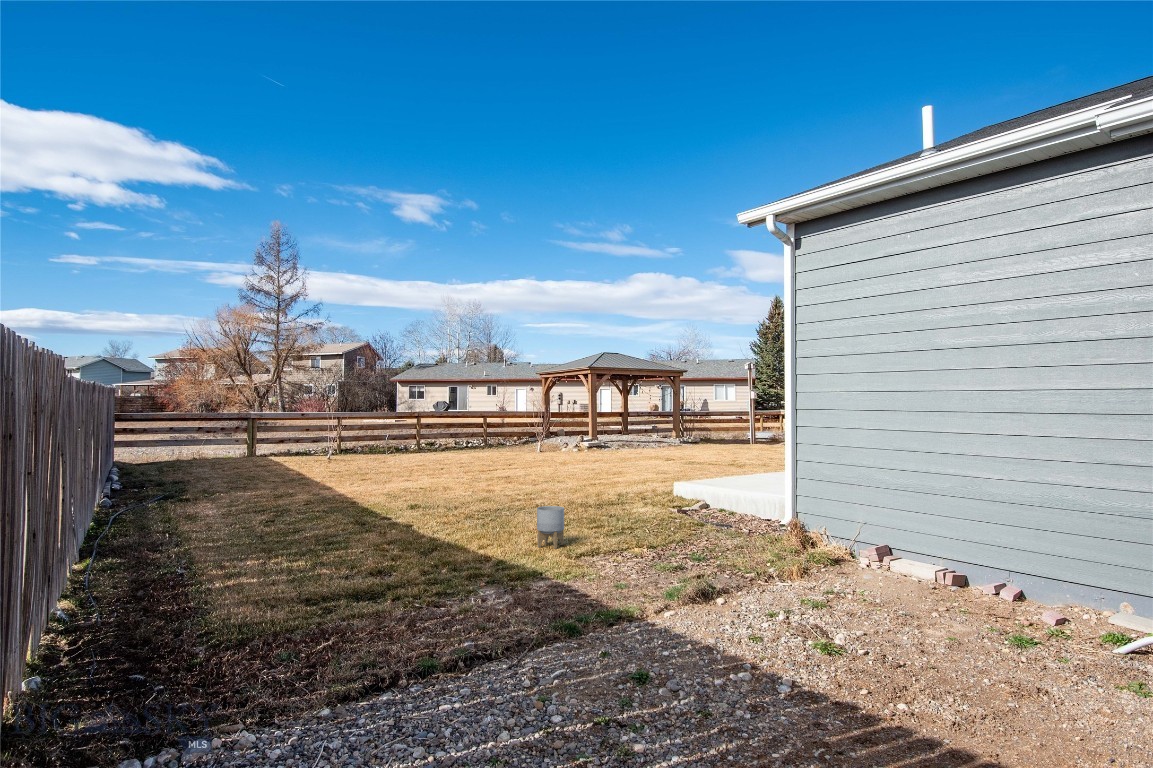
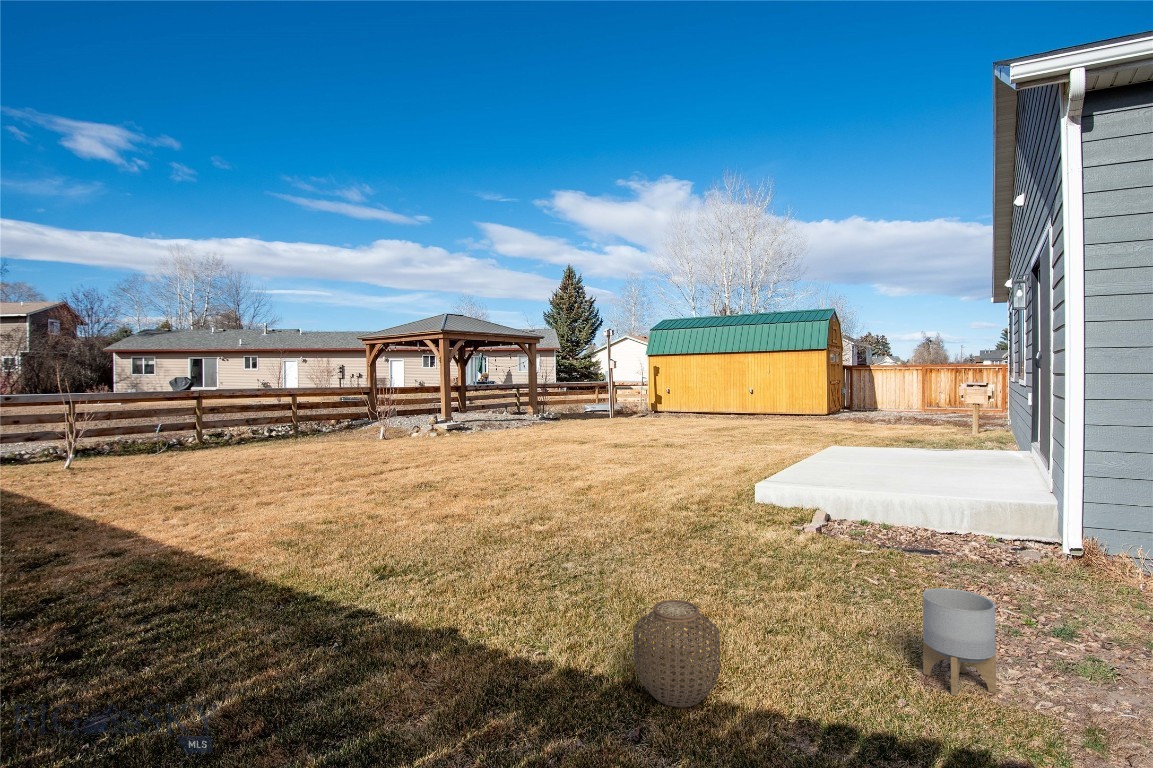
woven basket: none [425,500,460,539] -> present [634,600,720,707]

